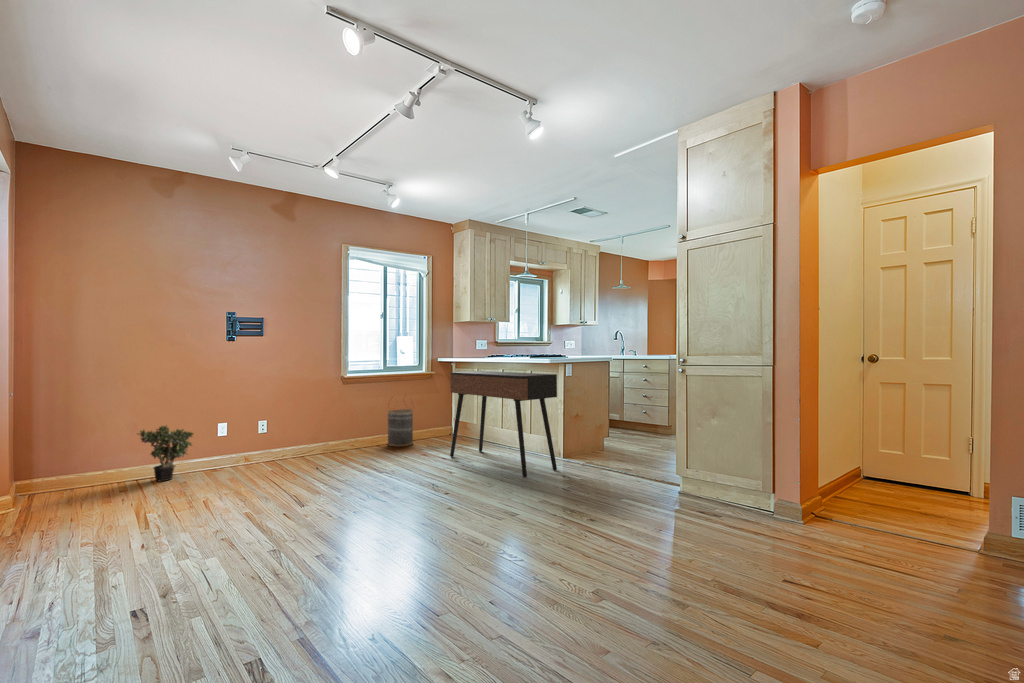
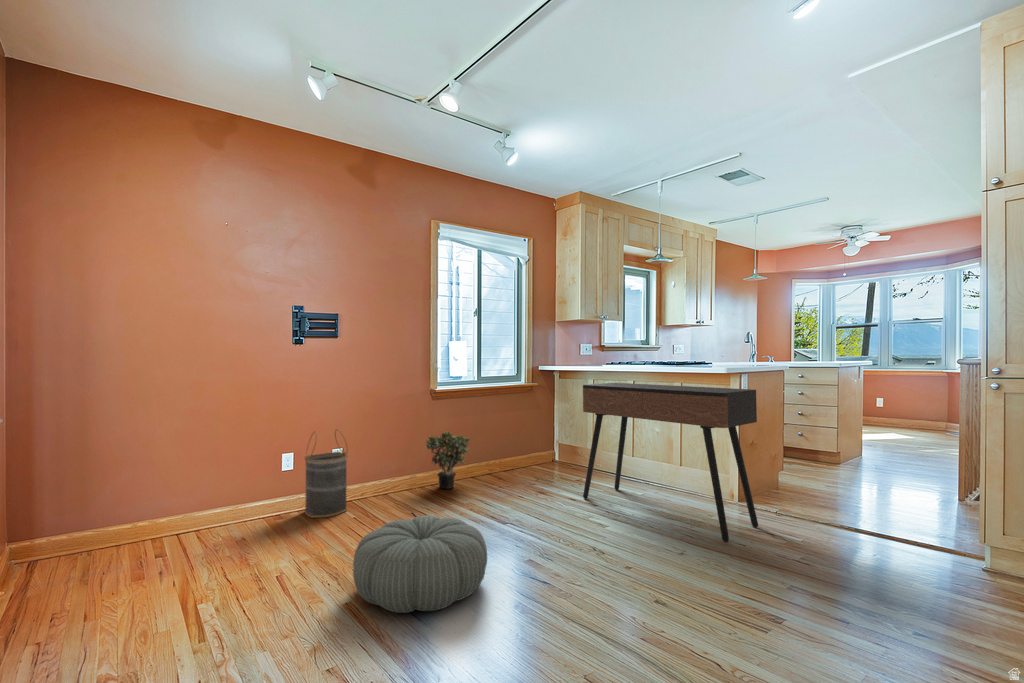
basket: present [387,397,413,446] -> present [304,430,348,518]
potted plant: present [137,425,193,481] -> present [426,432,469,489]
pouf: none [252,458,346,510] -> present [353,516,487,613]

